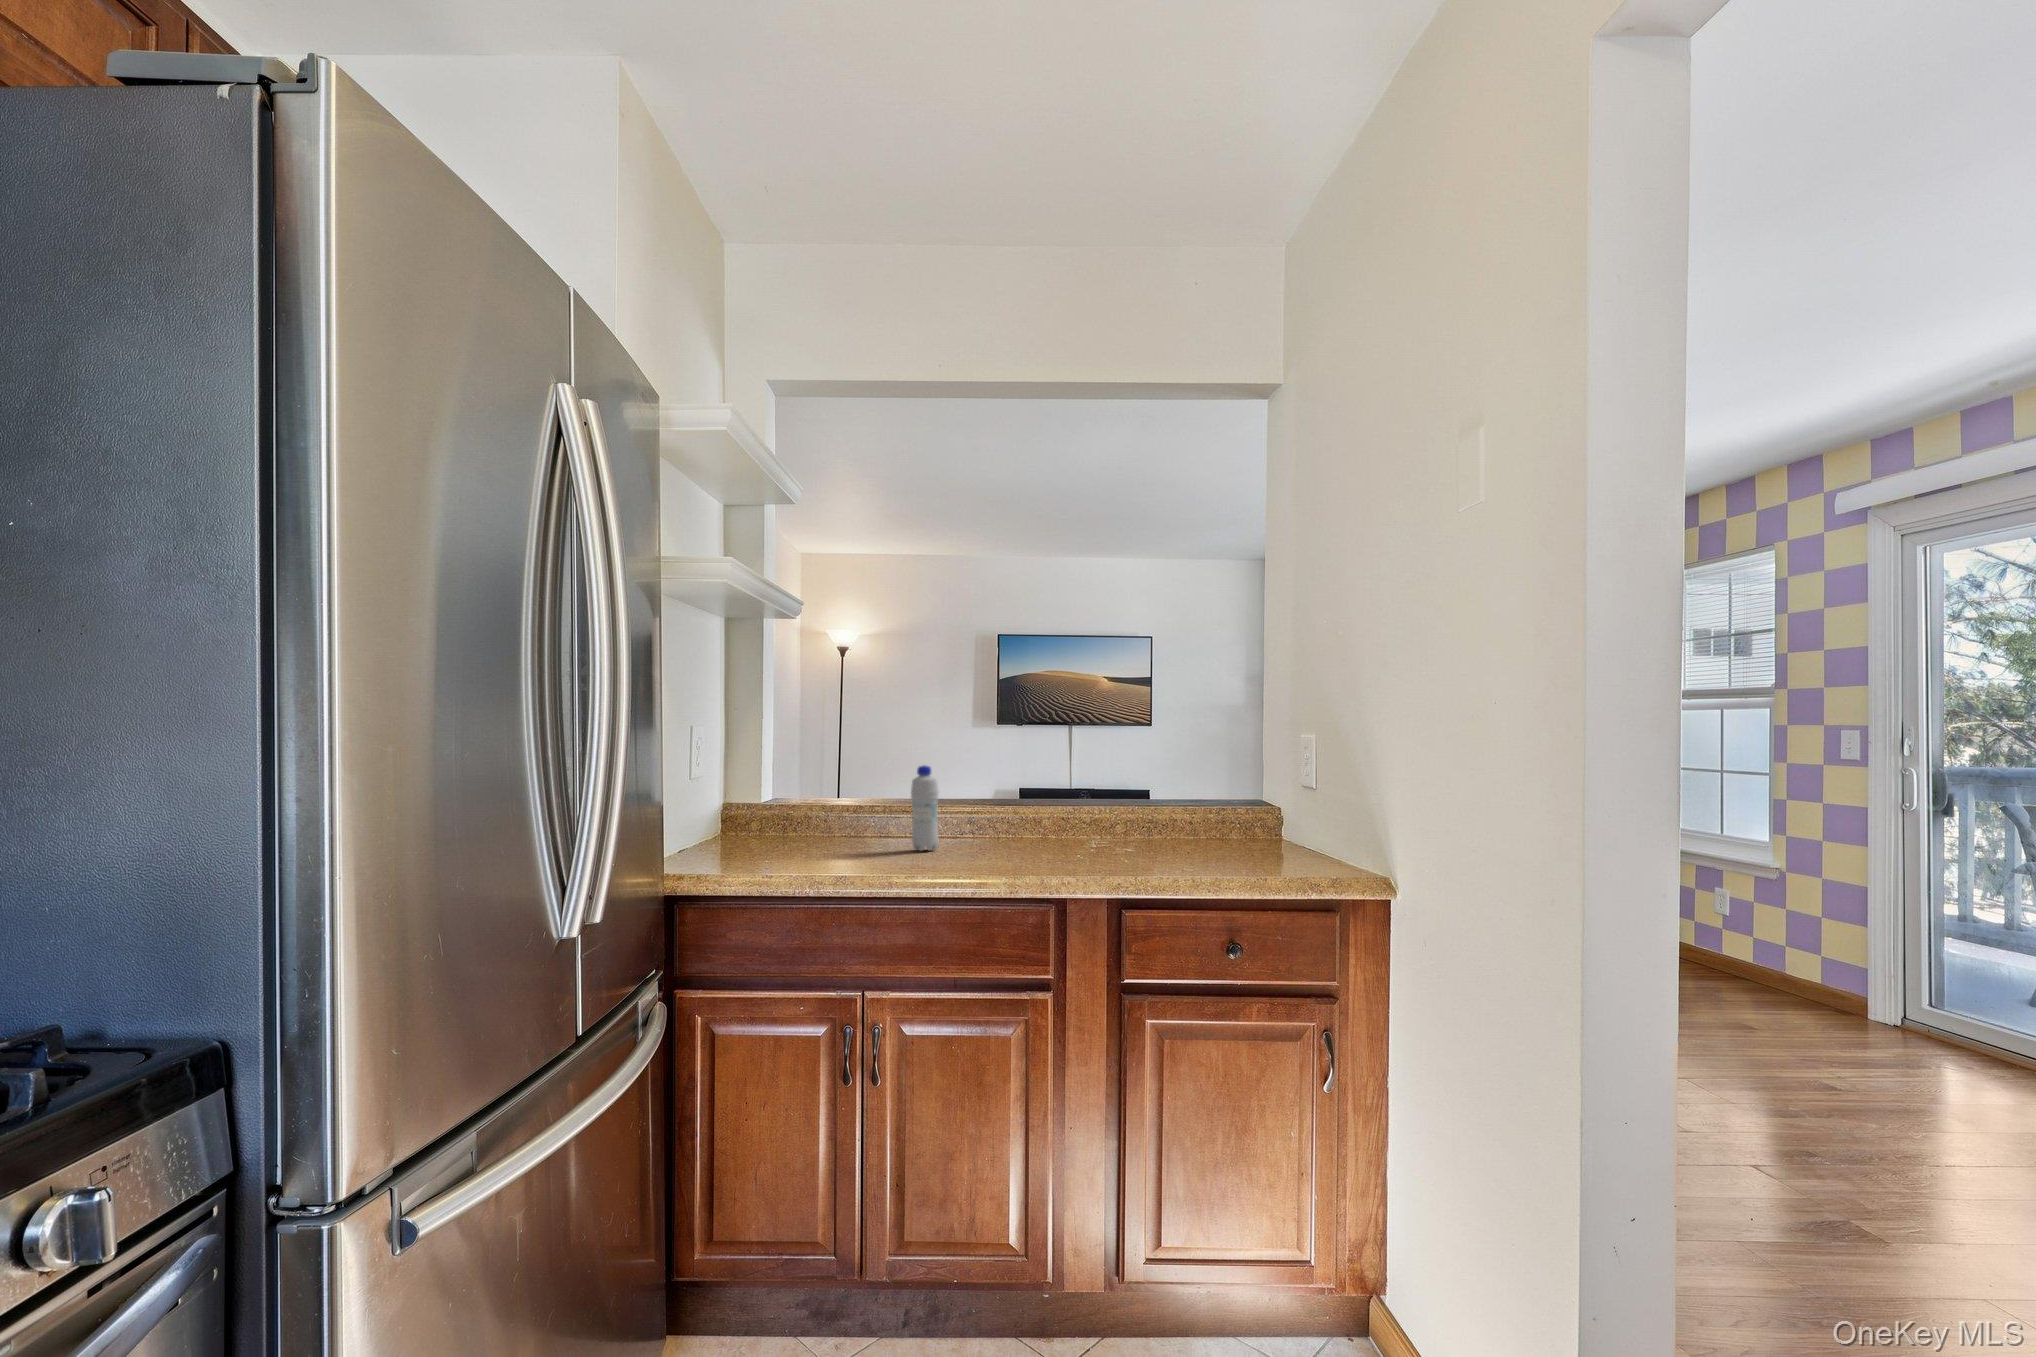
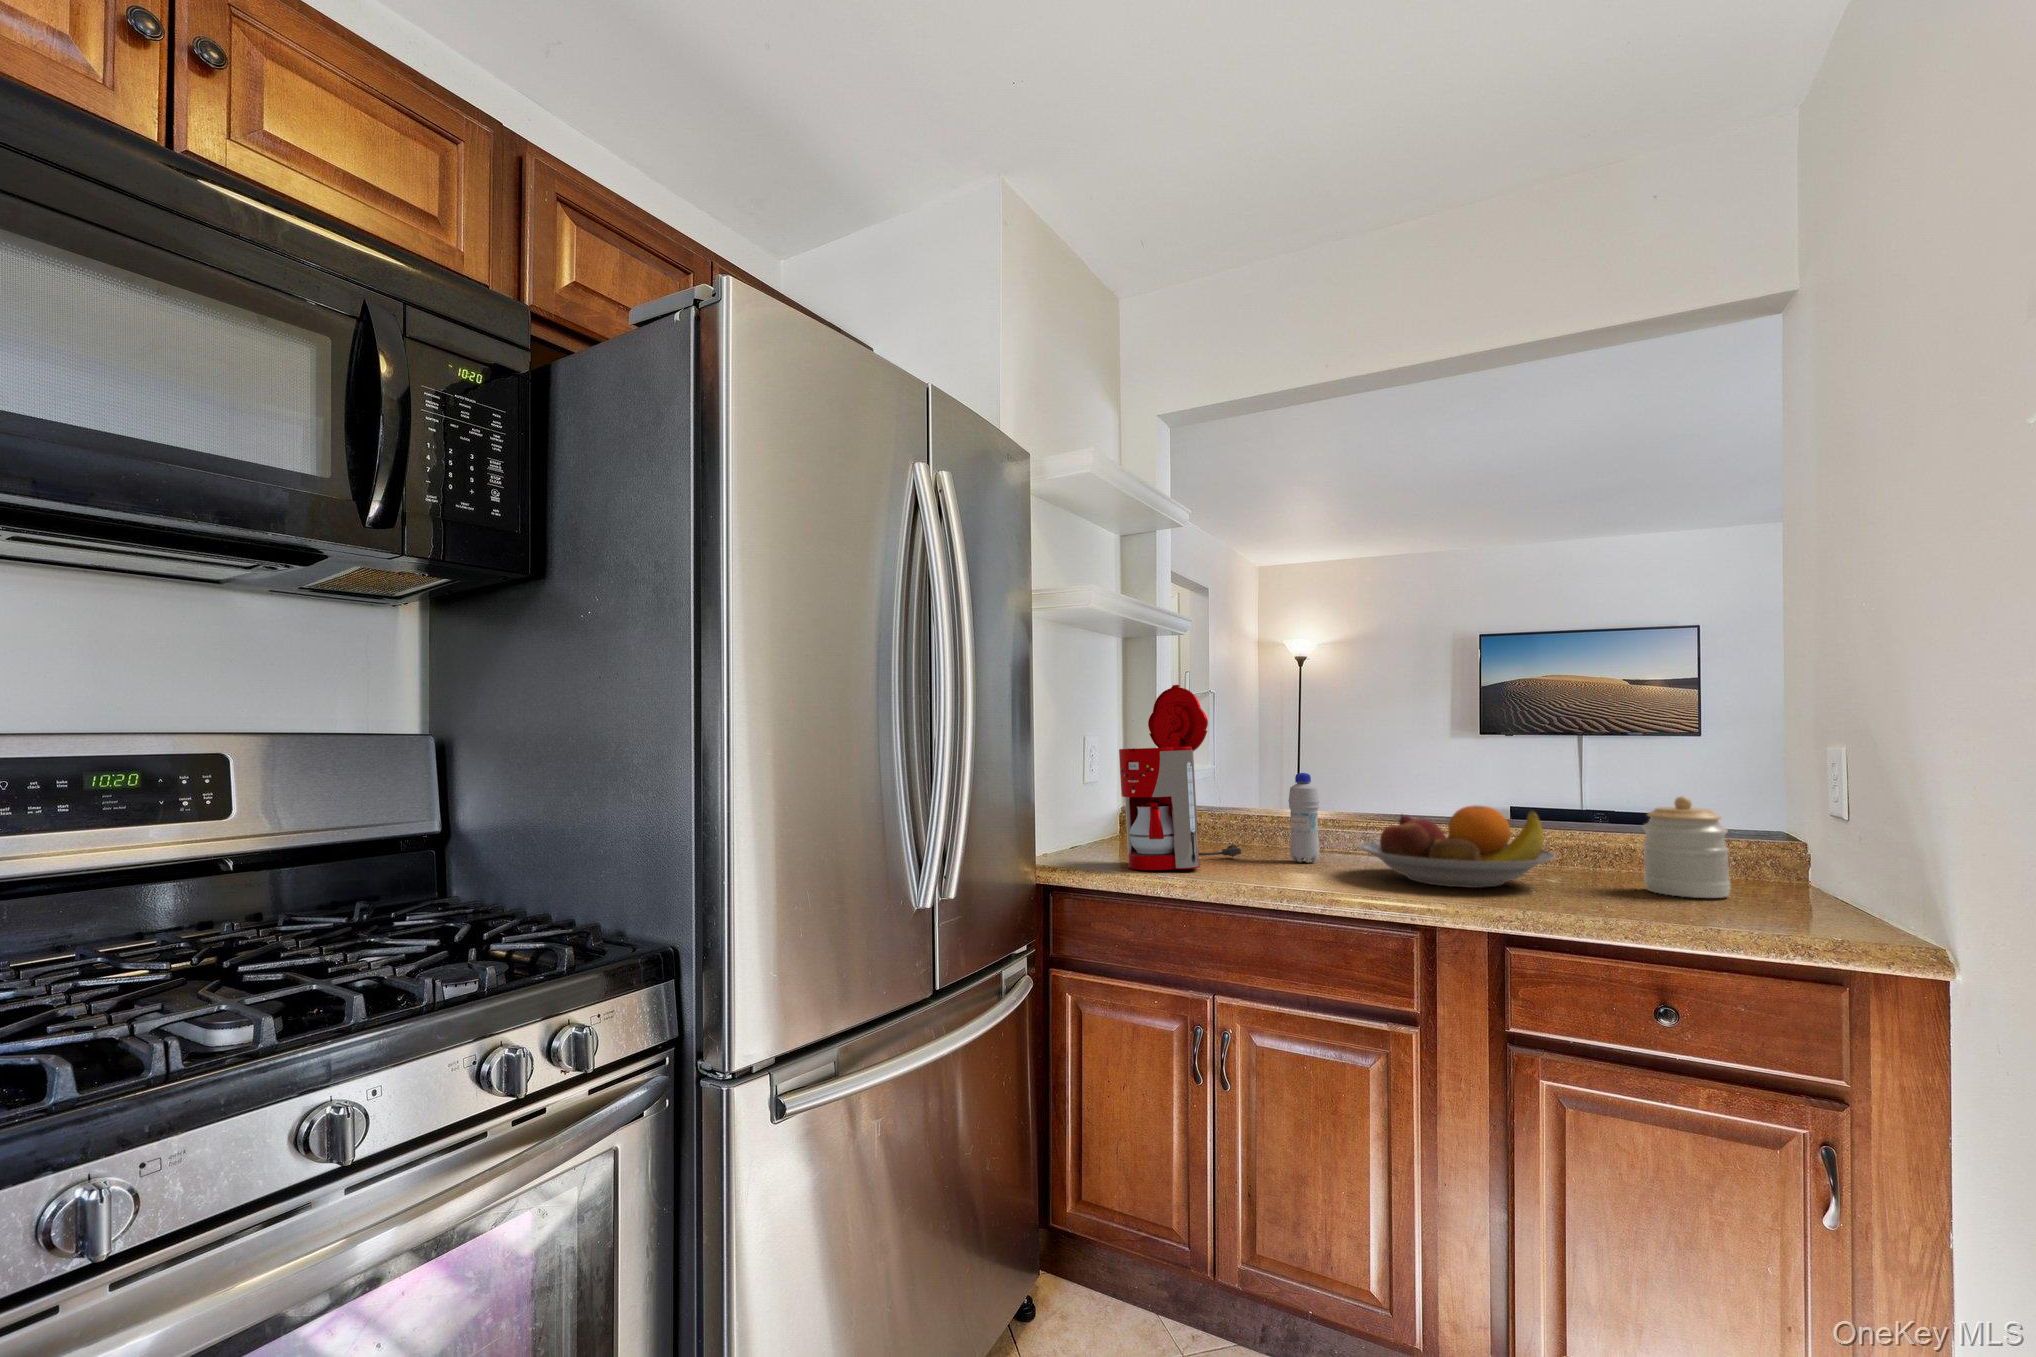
coffee maker: none [753,680,865,873] -> present [1119,685,1241,870]
jar: none [1197,774,1255,854] -> present [1642,797,1730,898]
fruit bowl: none [985,789,1142,862] -> present [1360,805,1556,888]

